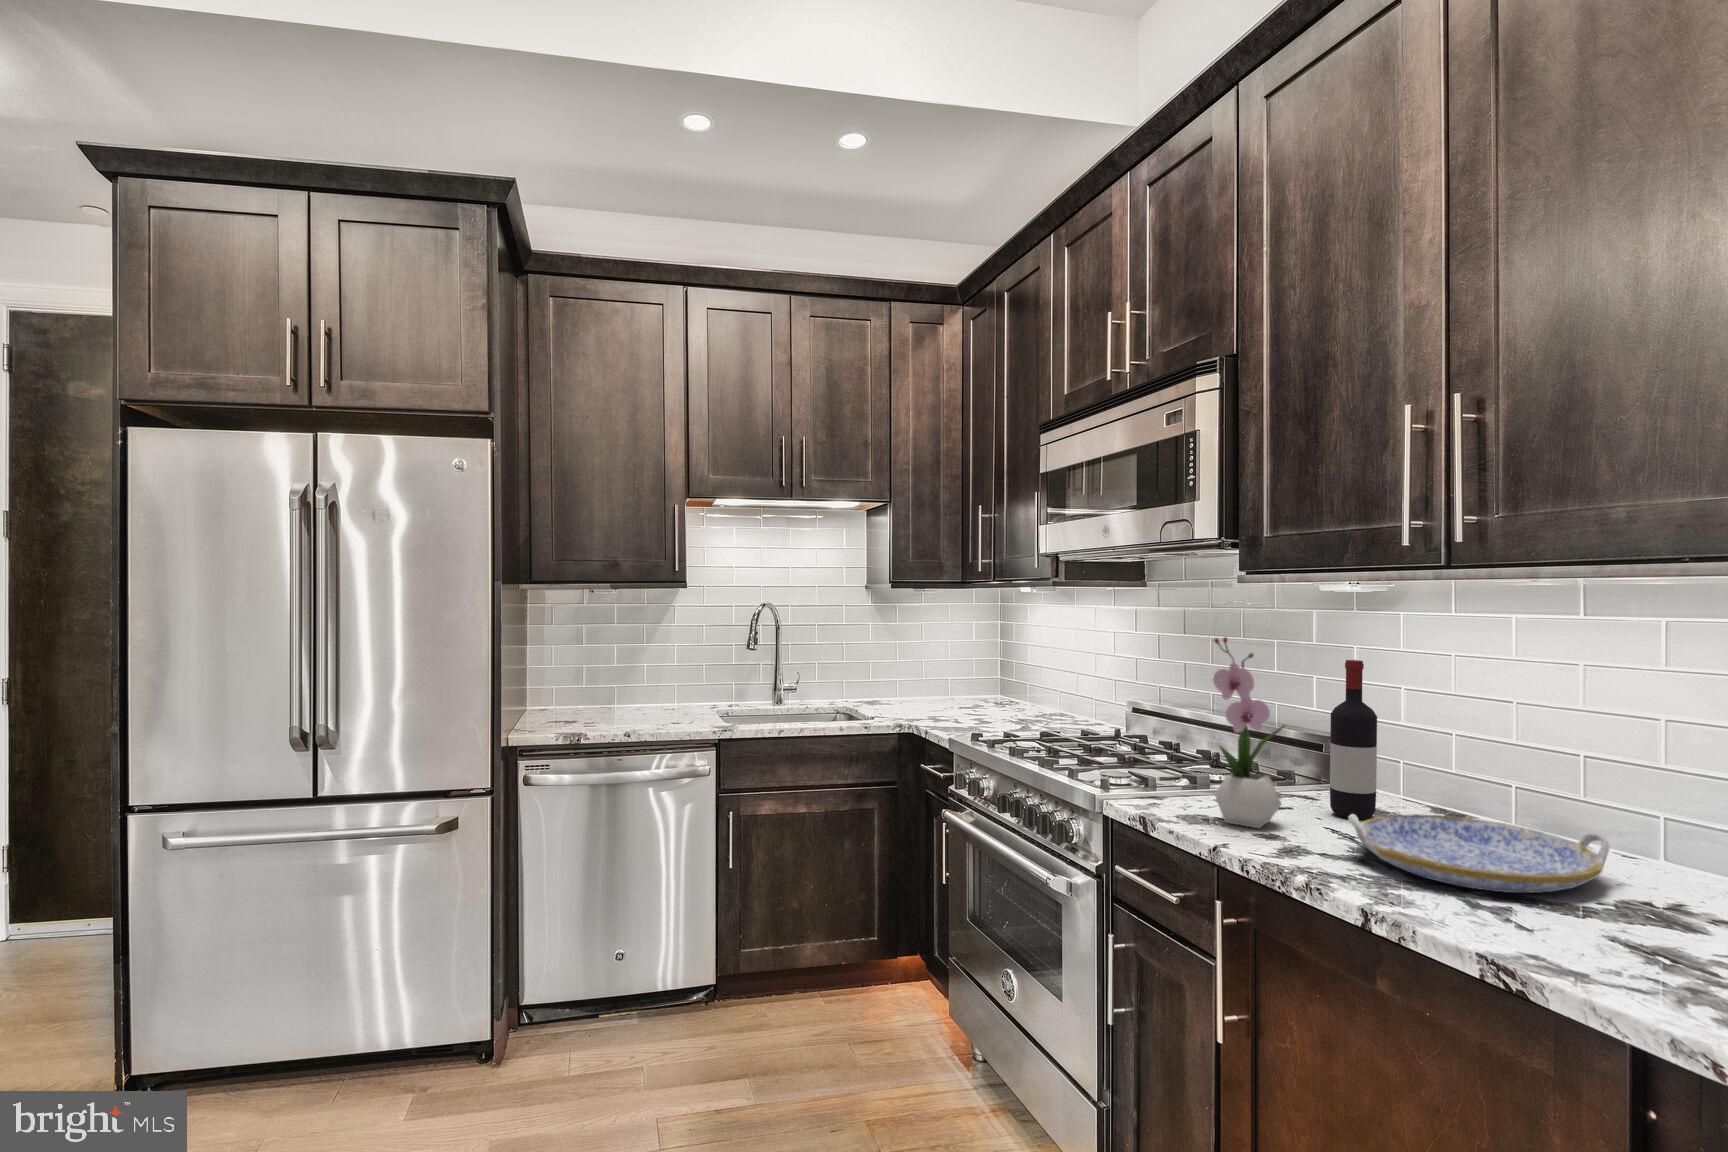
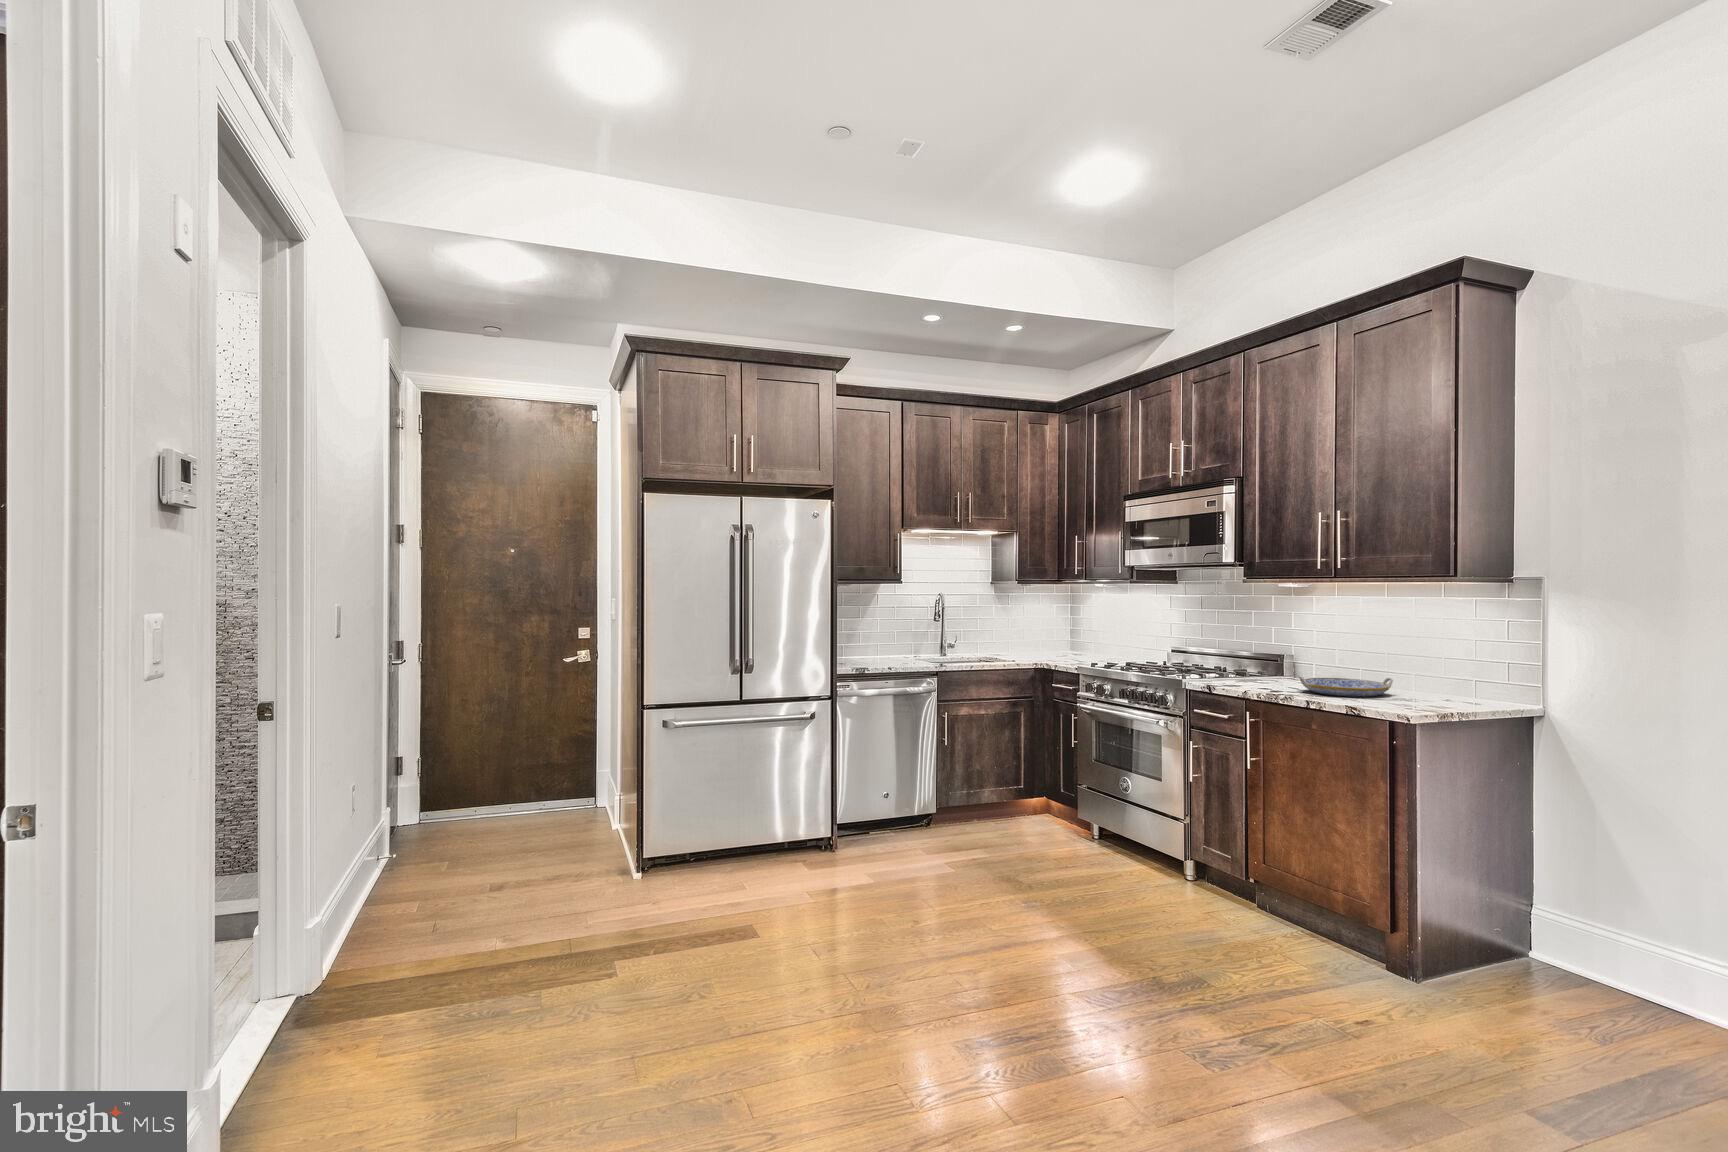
flower arrangement: present [1213,637,1285,828] -> none [1239,606,1270,687]
wine bottle: present [1330,660,1377,819] -> none [1287,617,1307,685]

